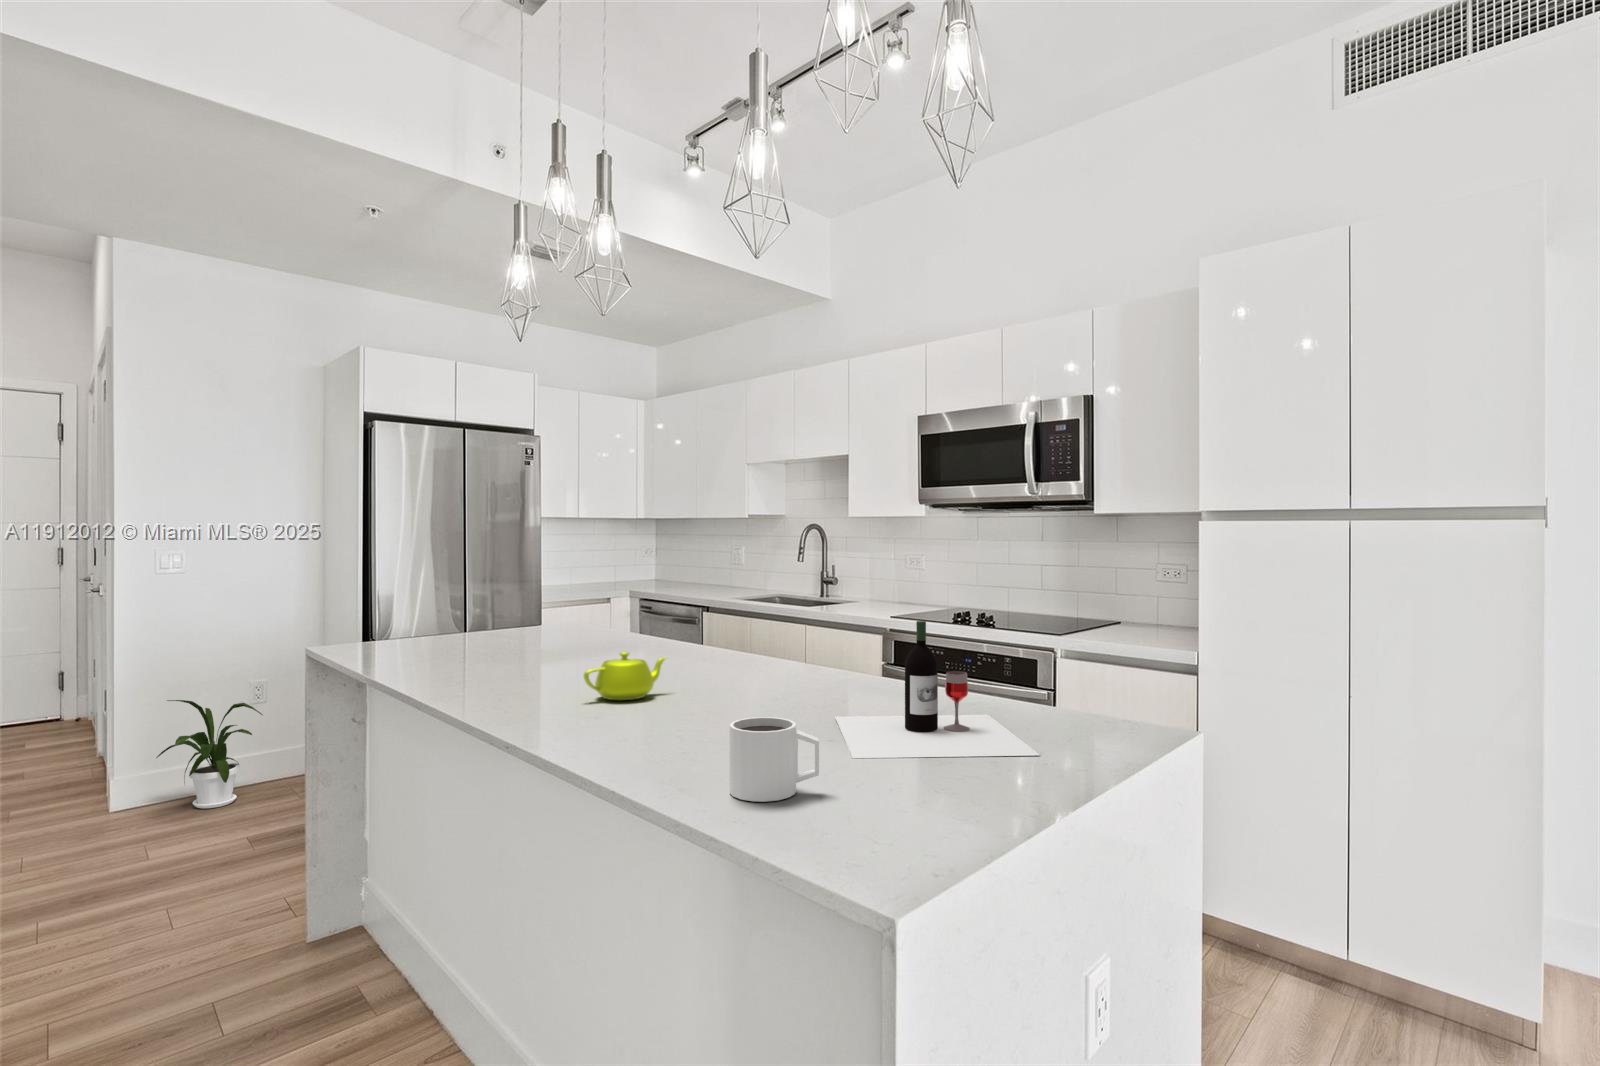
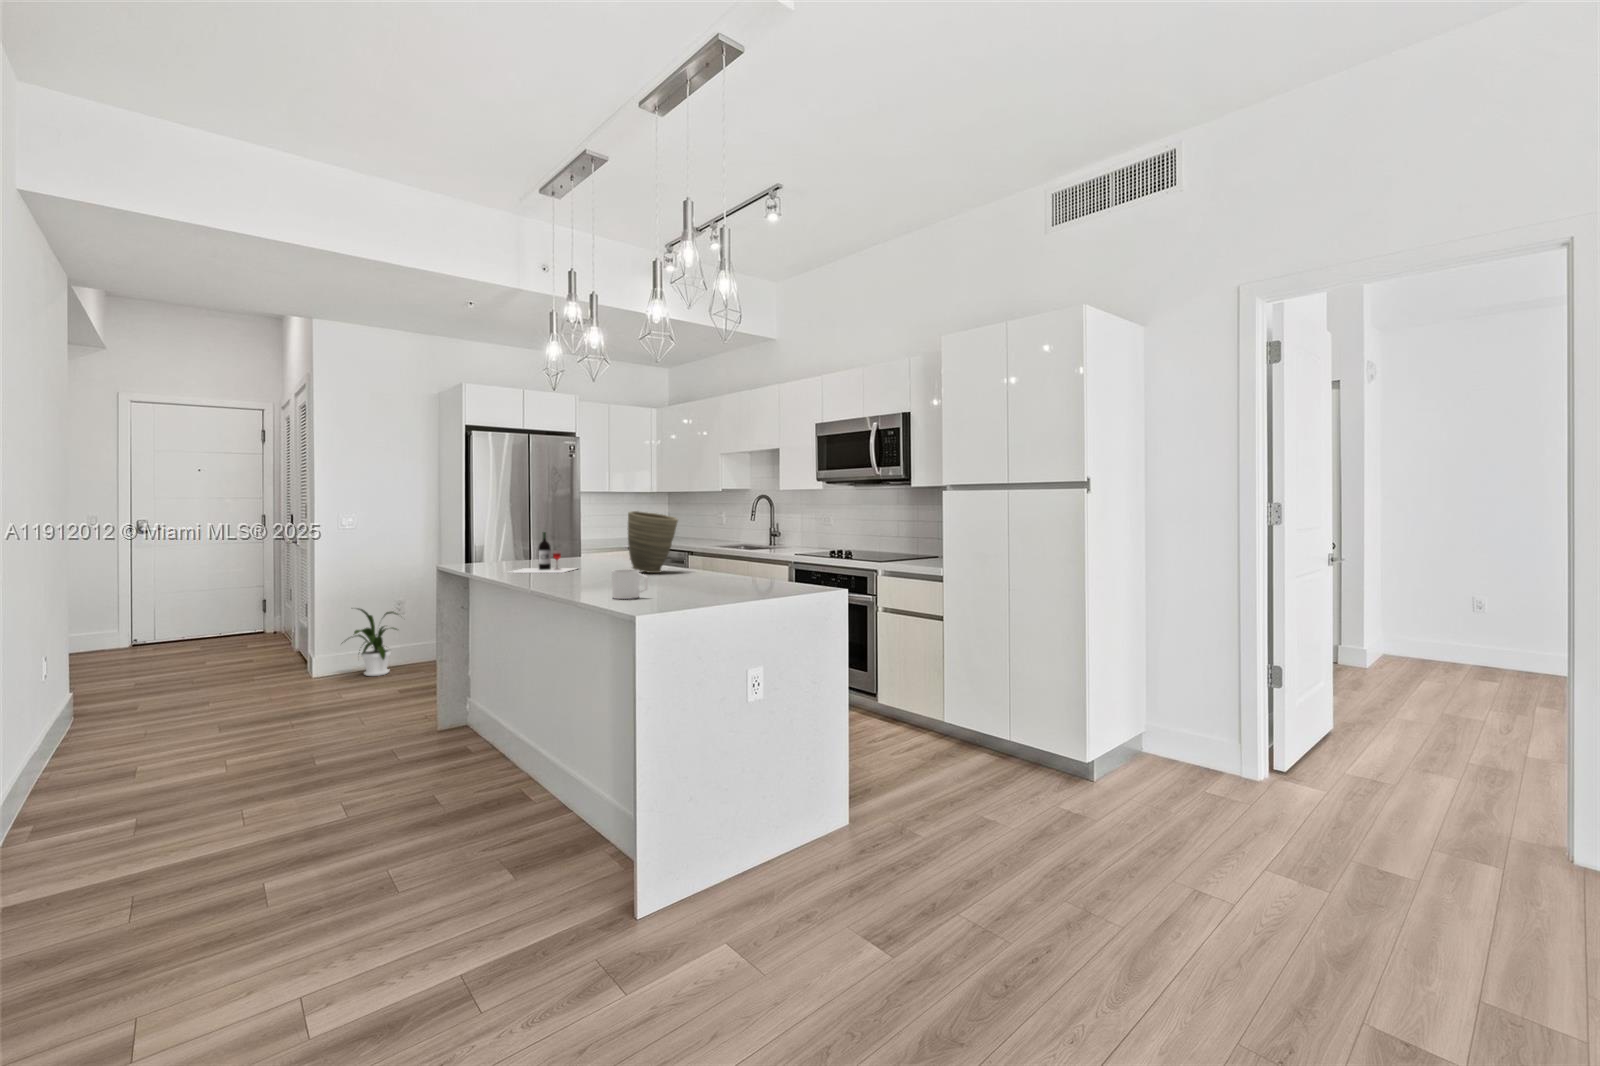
vase: none [664,556,755,669] -> present [628,511,678,573]
wine bottle: present [835,621,1039,758] -> present [508,532,575,573]
teapot: present [584,652,666,700] -> none [574,557,620,580]

